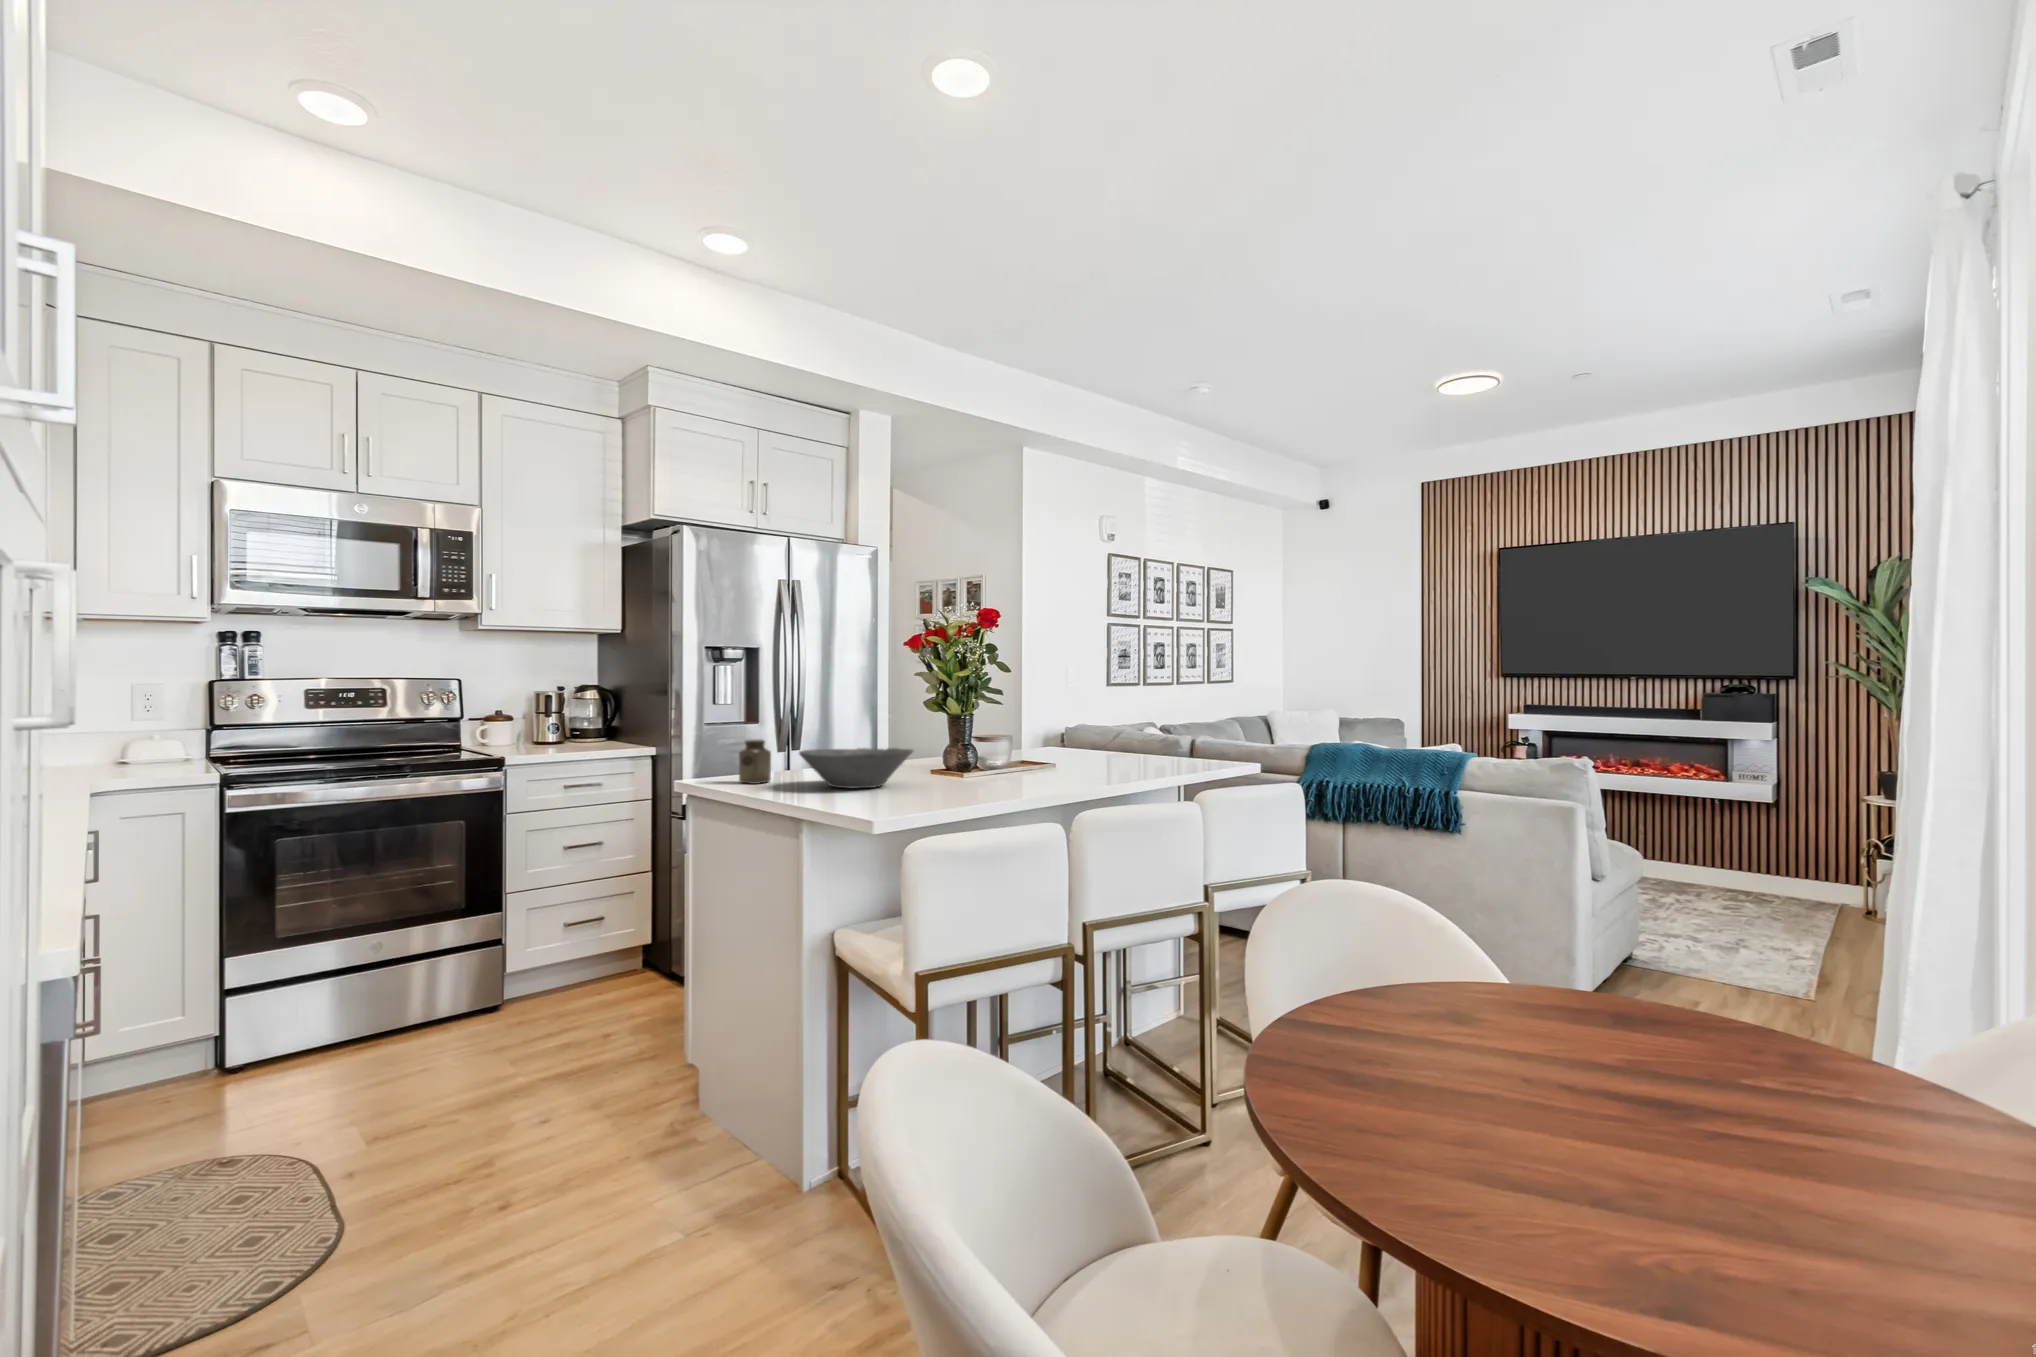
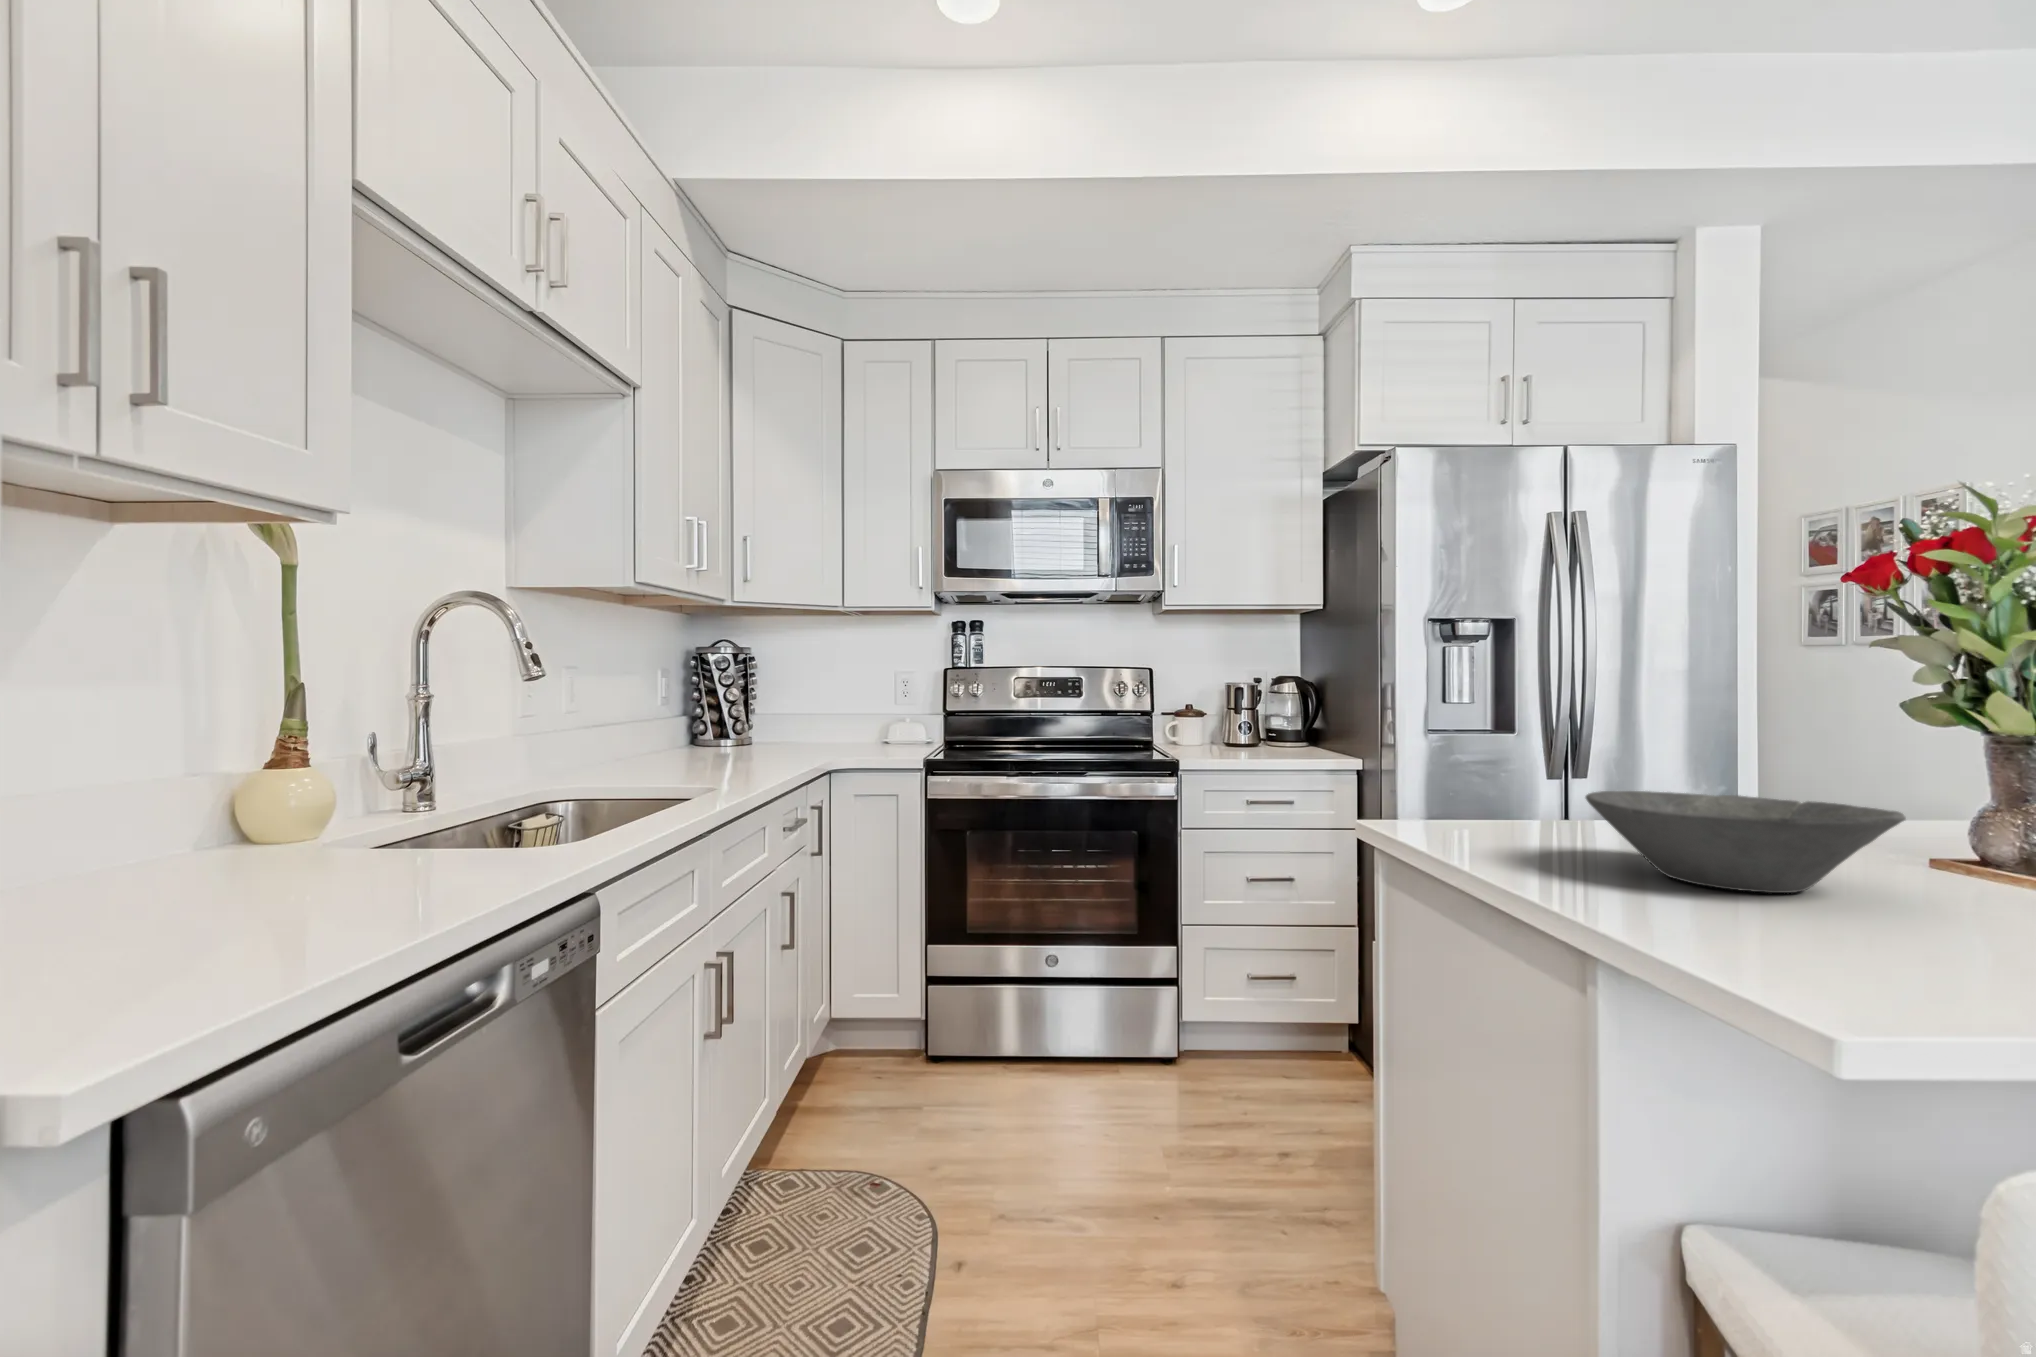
salt shaker: present [739,739,771,784] -> none [1462,761,1526,845]

